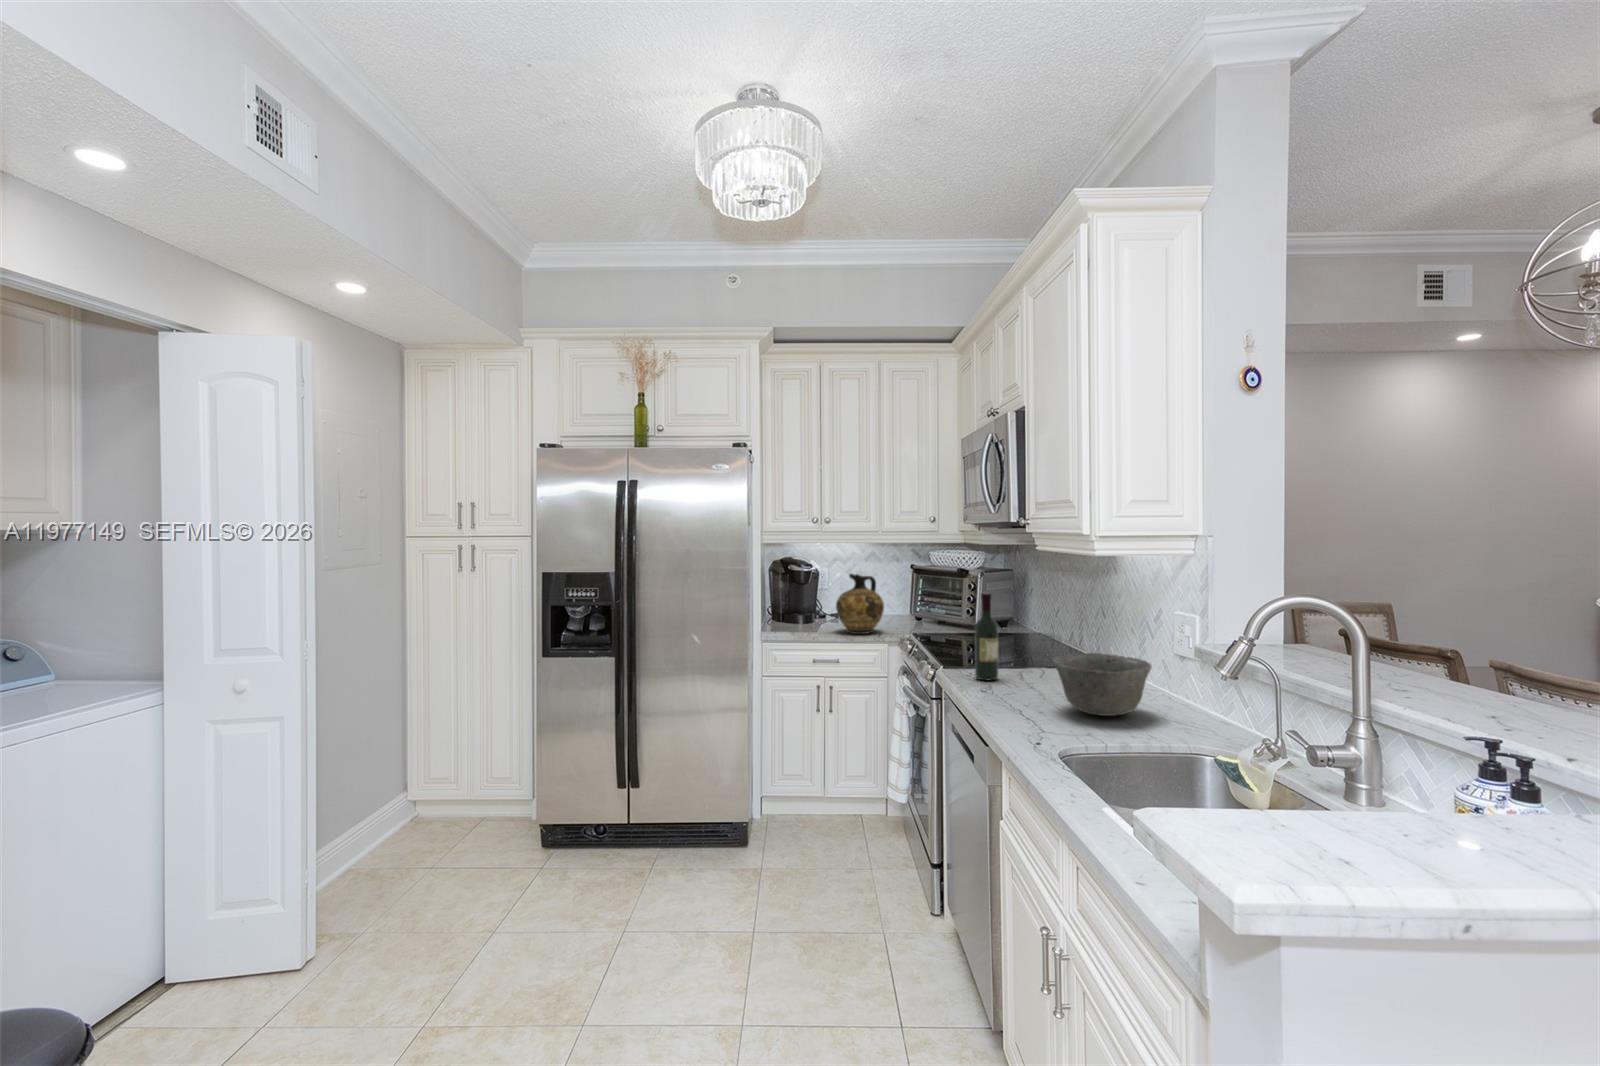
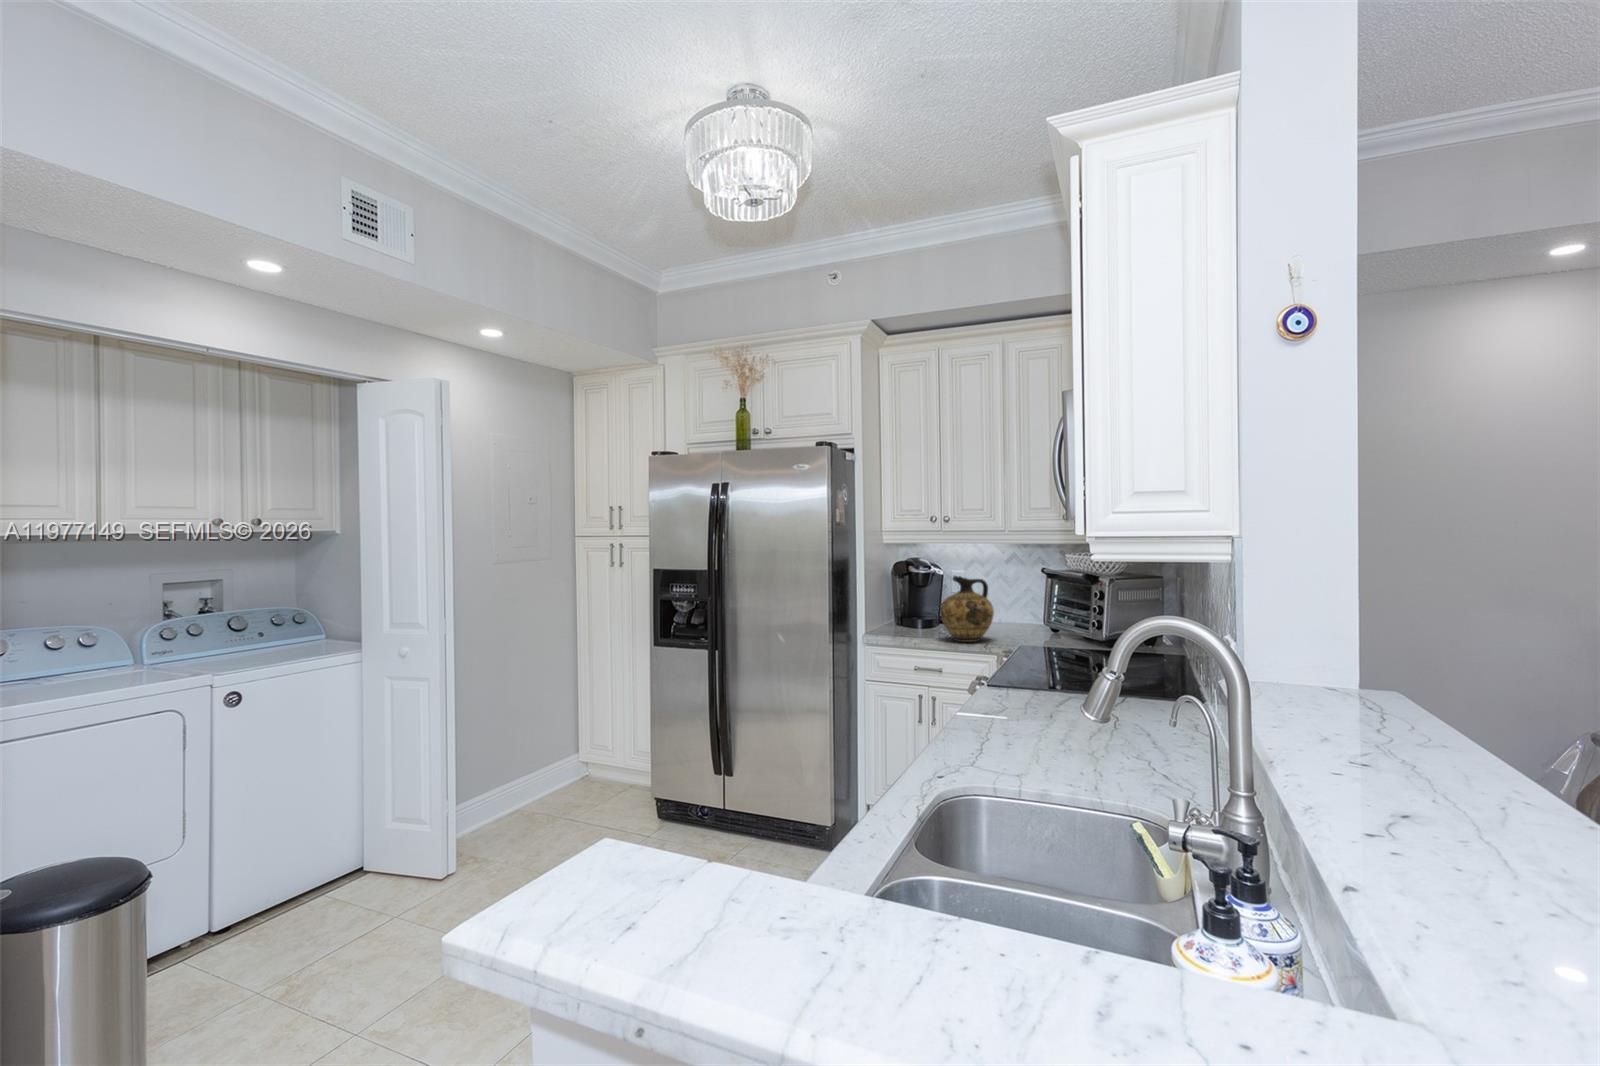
wine bottle: present [975,593,998,681] -> none [1002,600,1030,702]
bowl: present [1053,653,1152,716] -> none [1024,677,1148,757]

